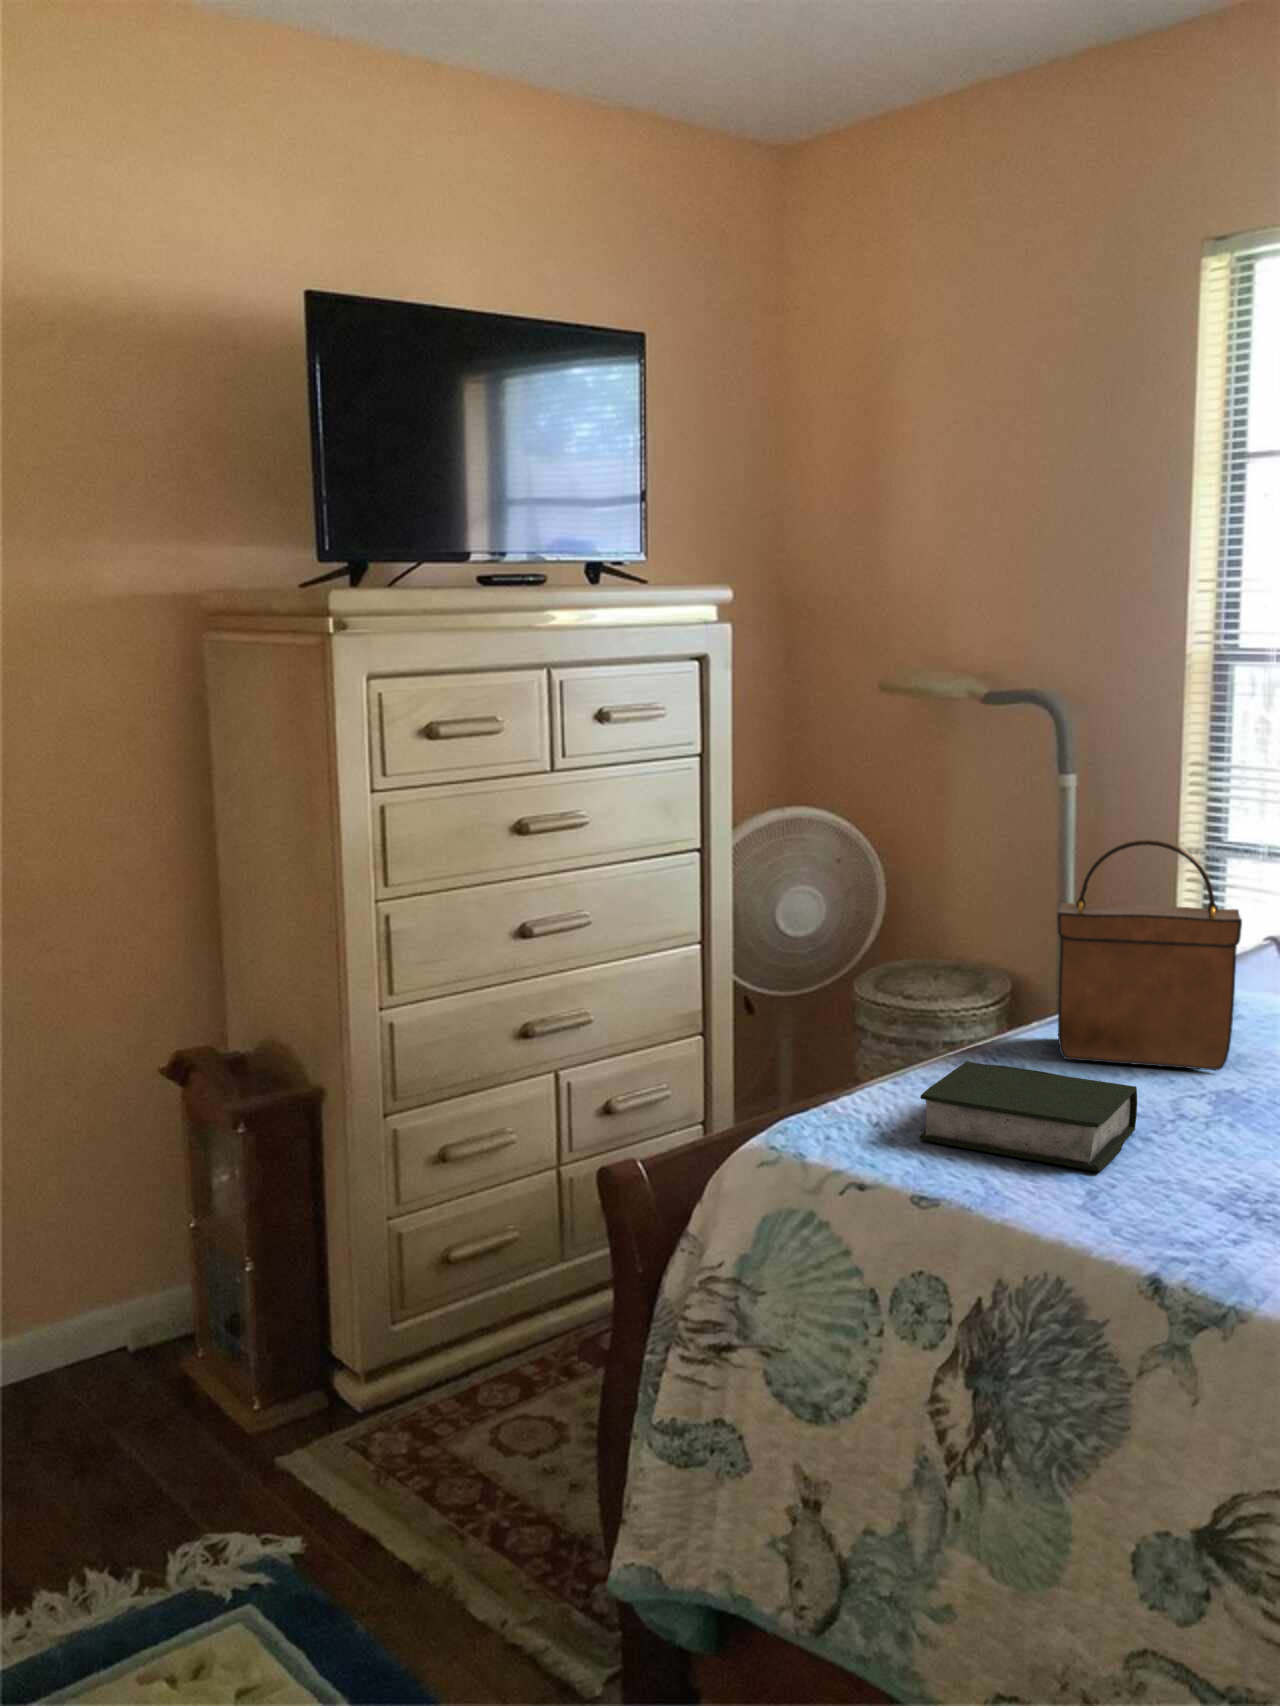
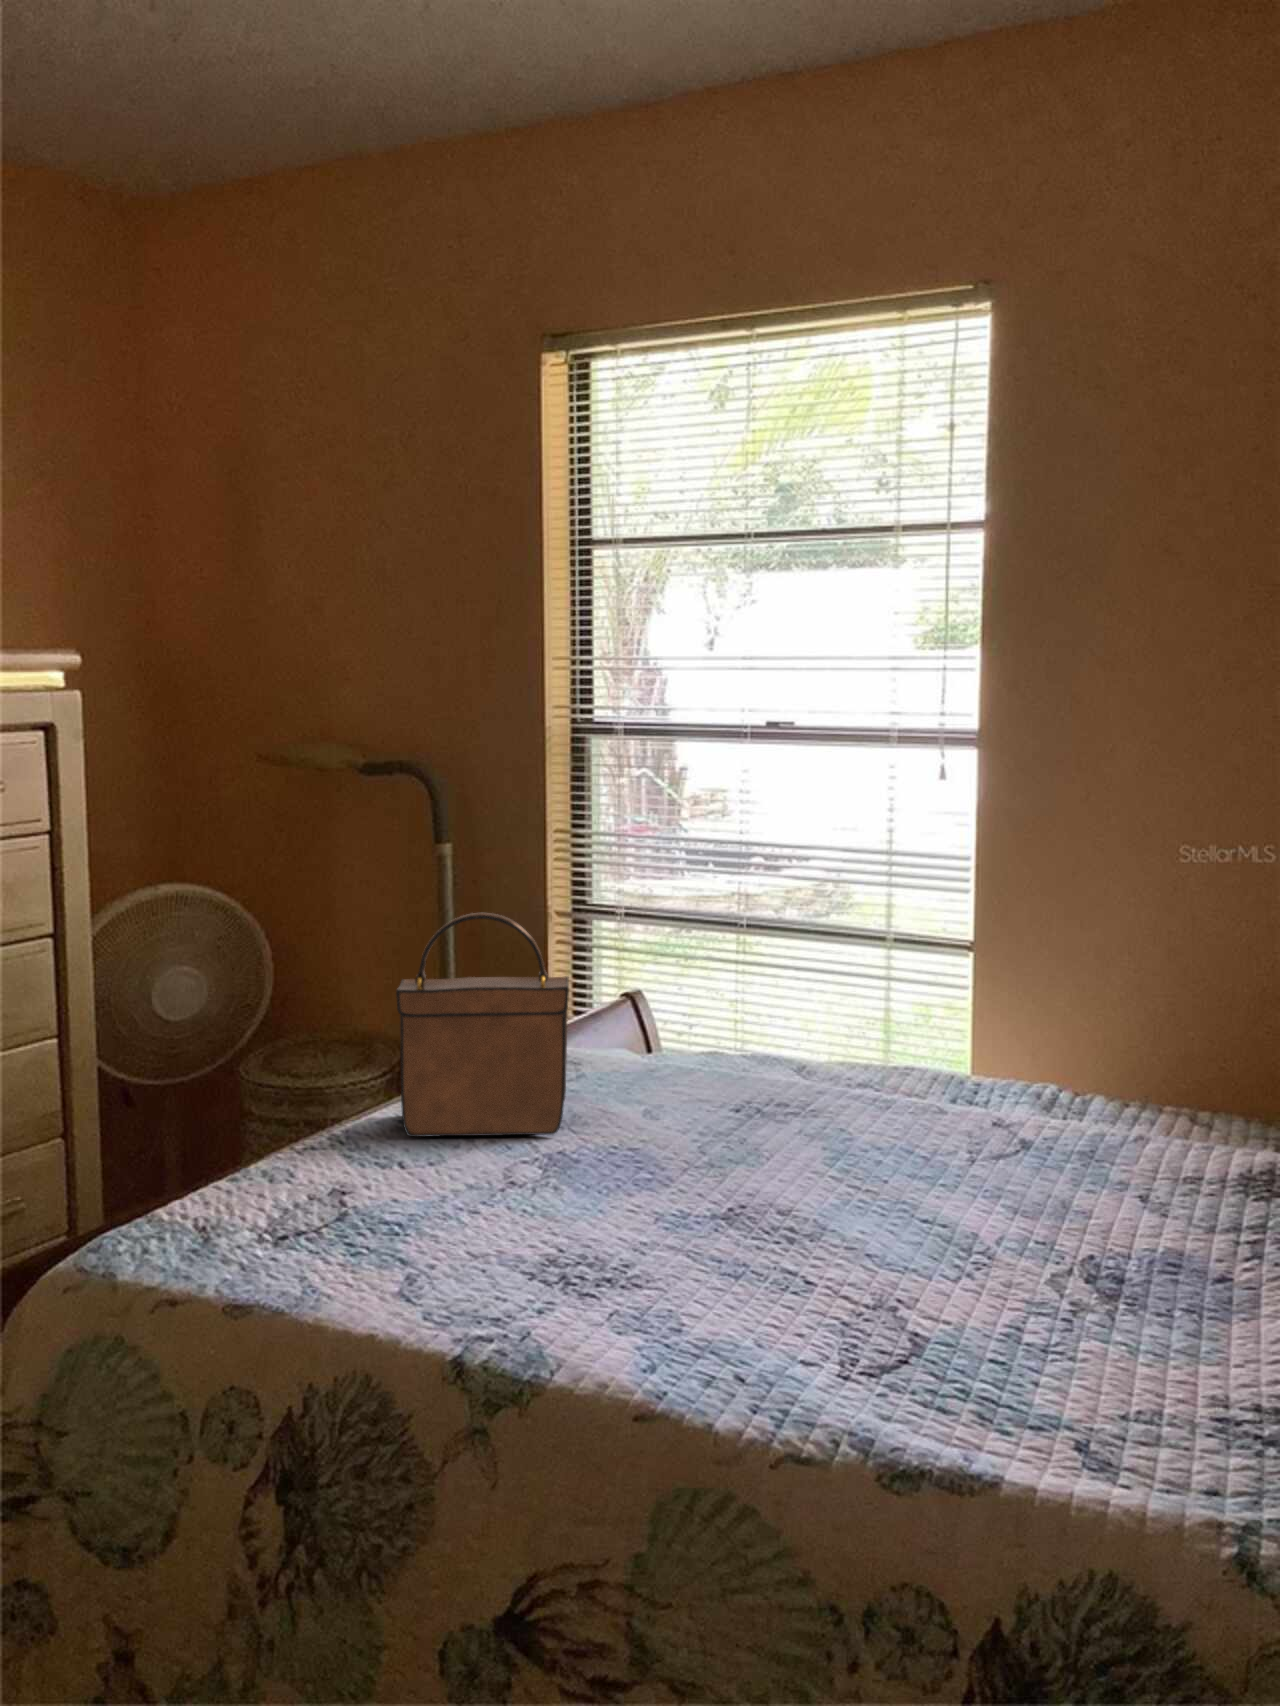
book: present [919,1062,1137,1171] -> none [243,1151,466,1254]

